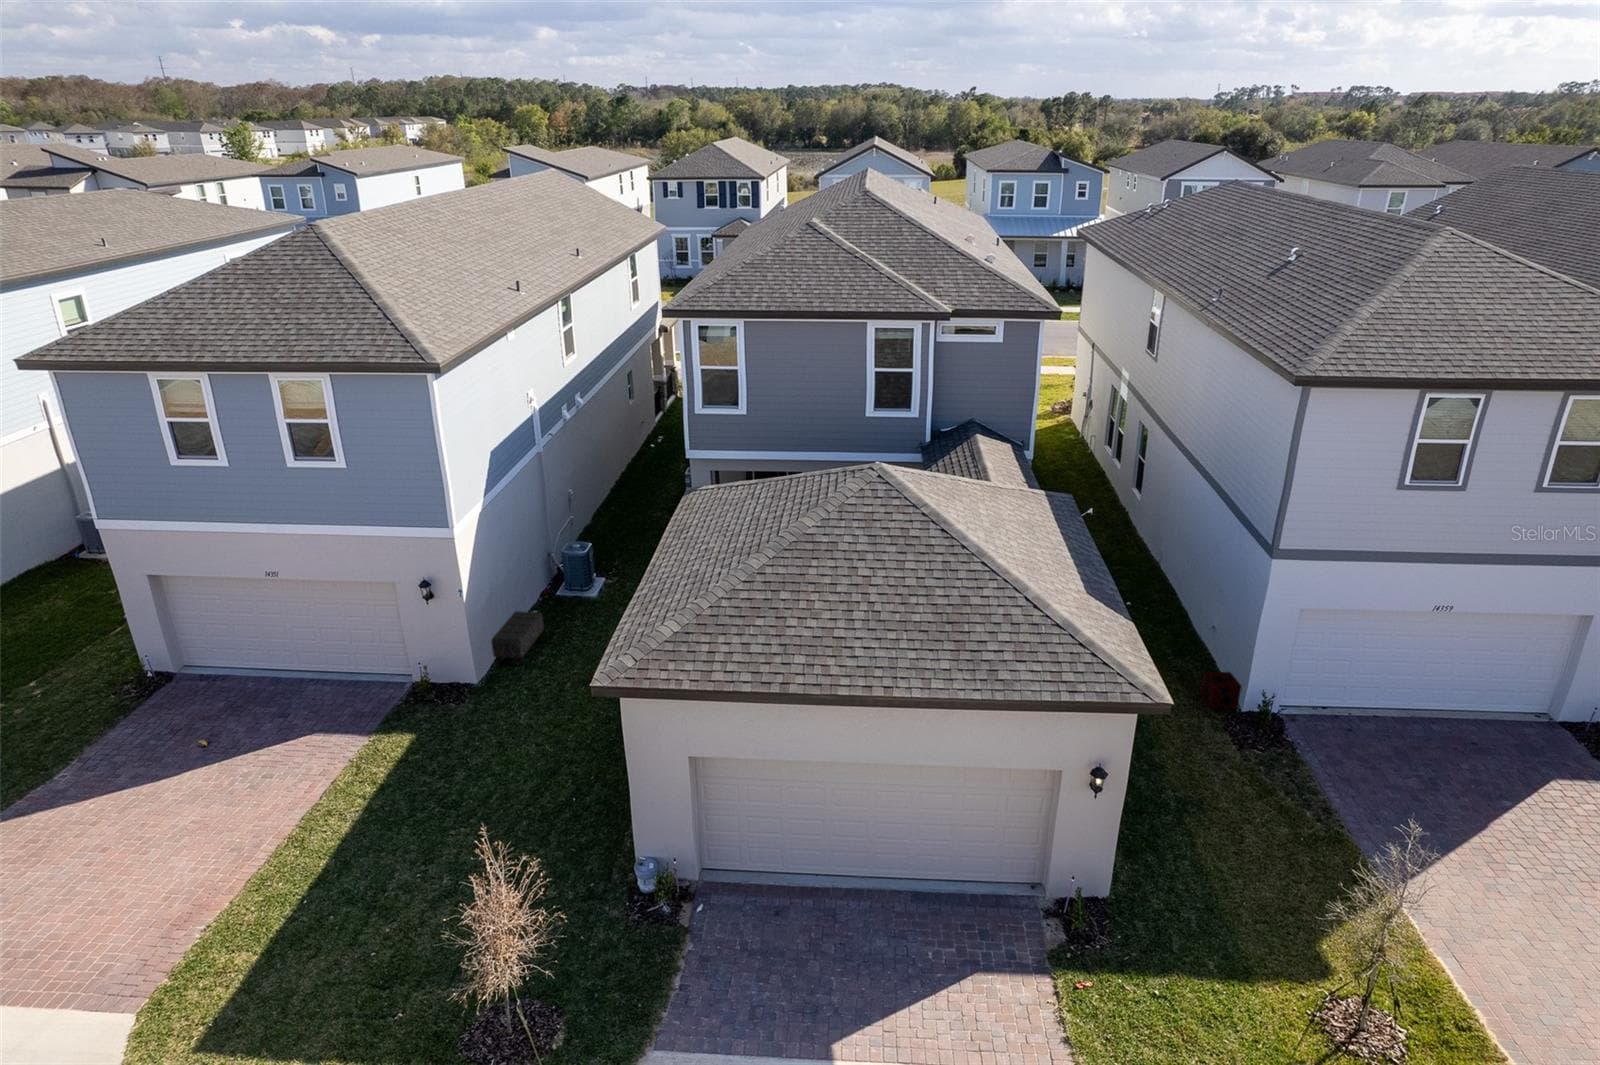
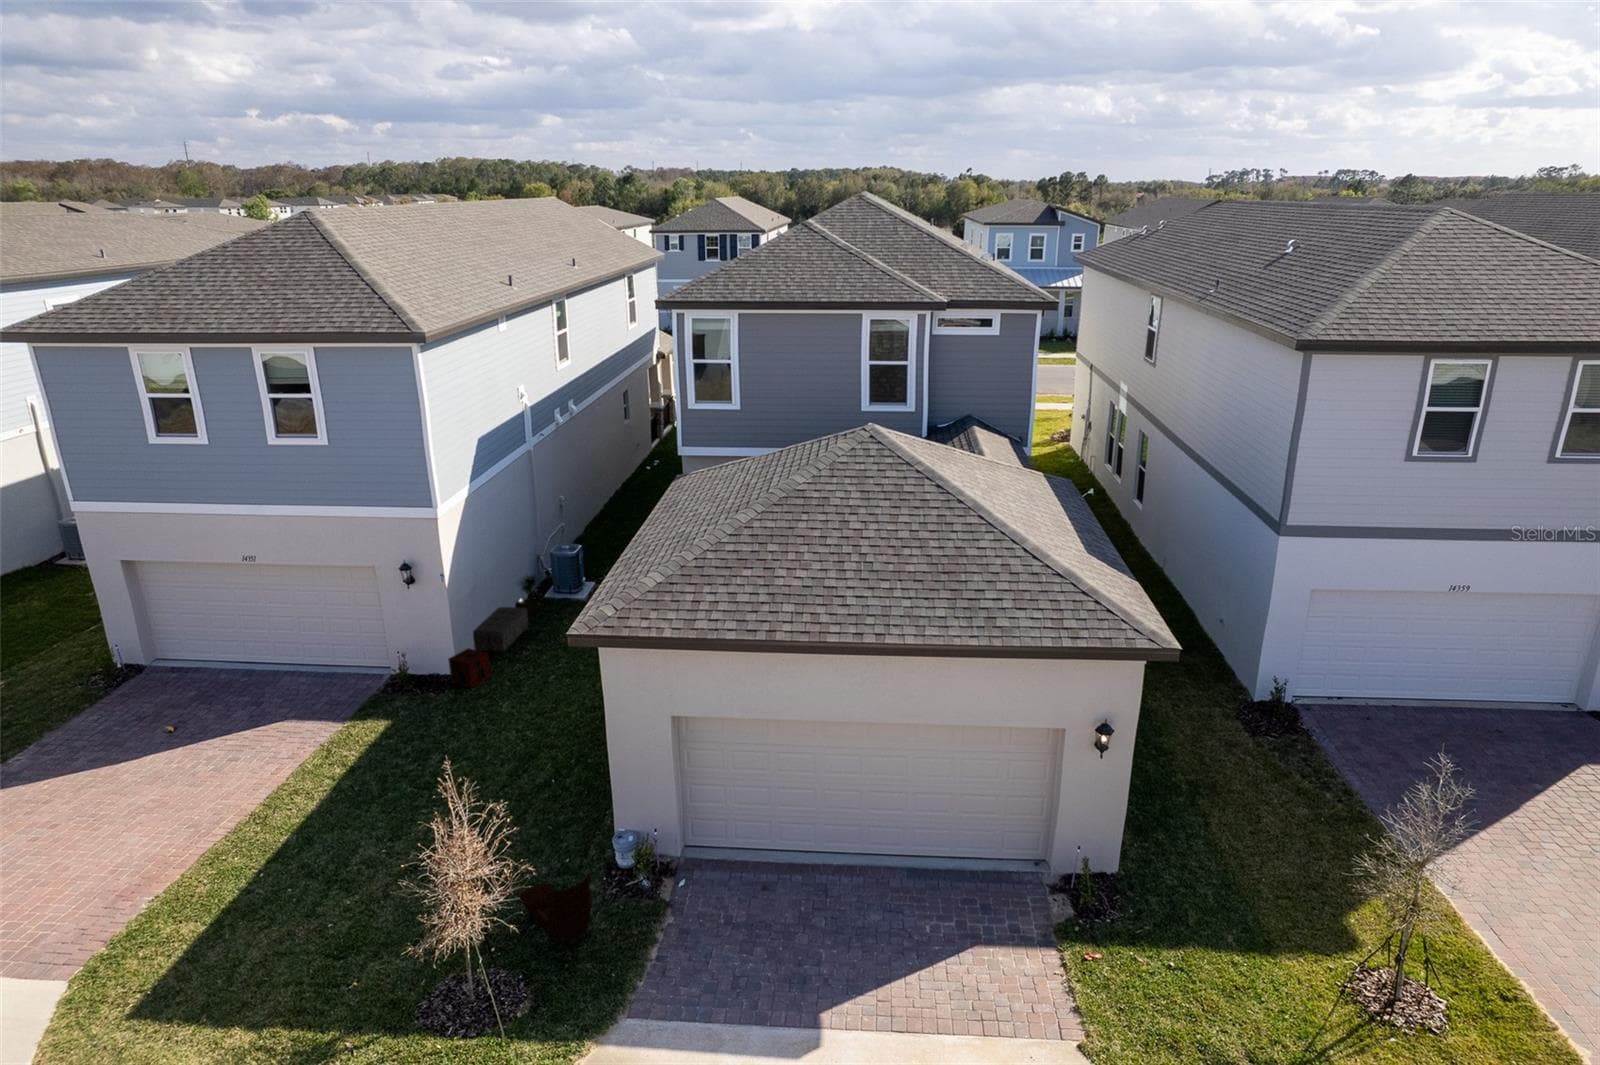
potted tree: none [530,574,553,616] -> present [515,575,537,615]
storage box: present [1200,672,1241,709] -> present [448,648,491,688]
lounge chair: none [548,912,618,992] -> present [518,874,592,962]

